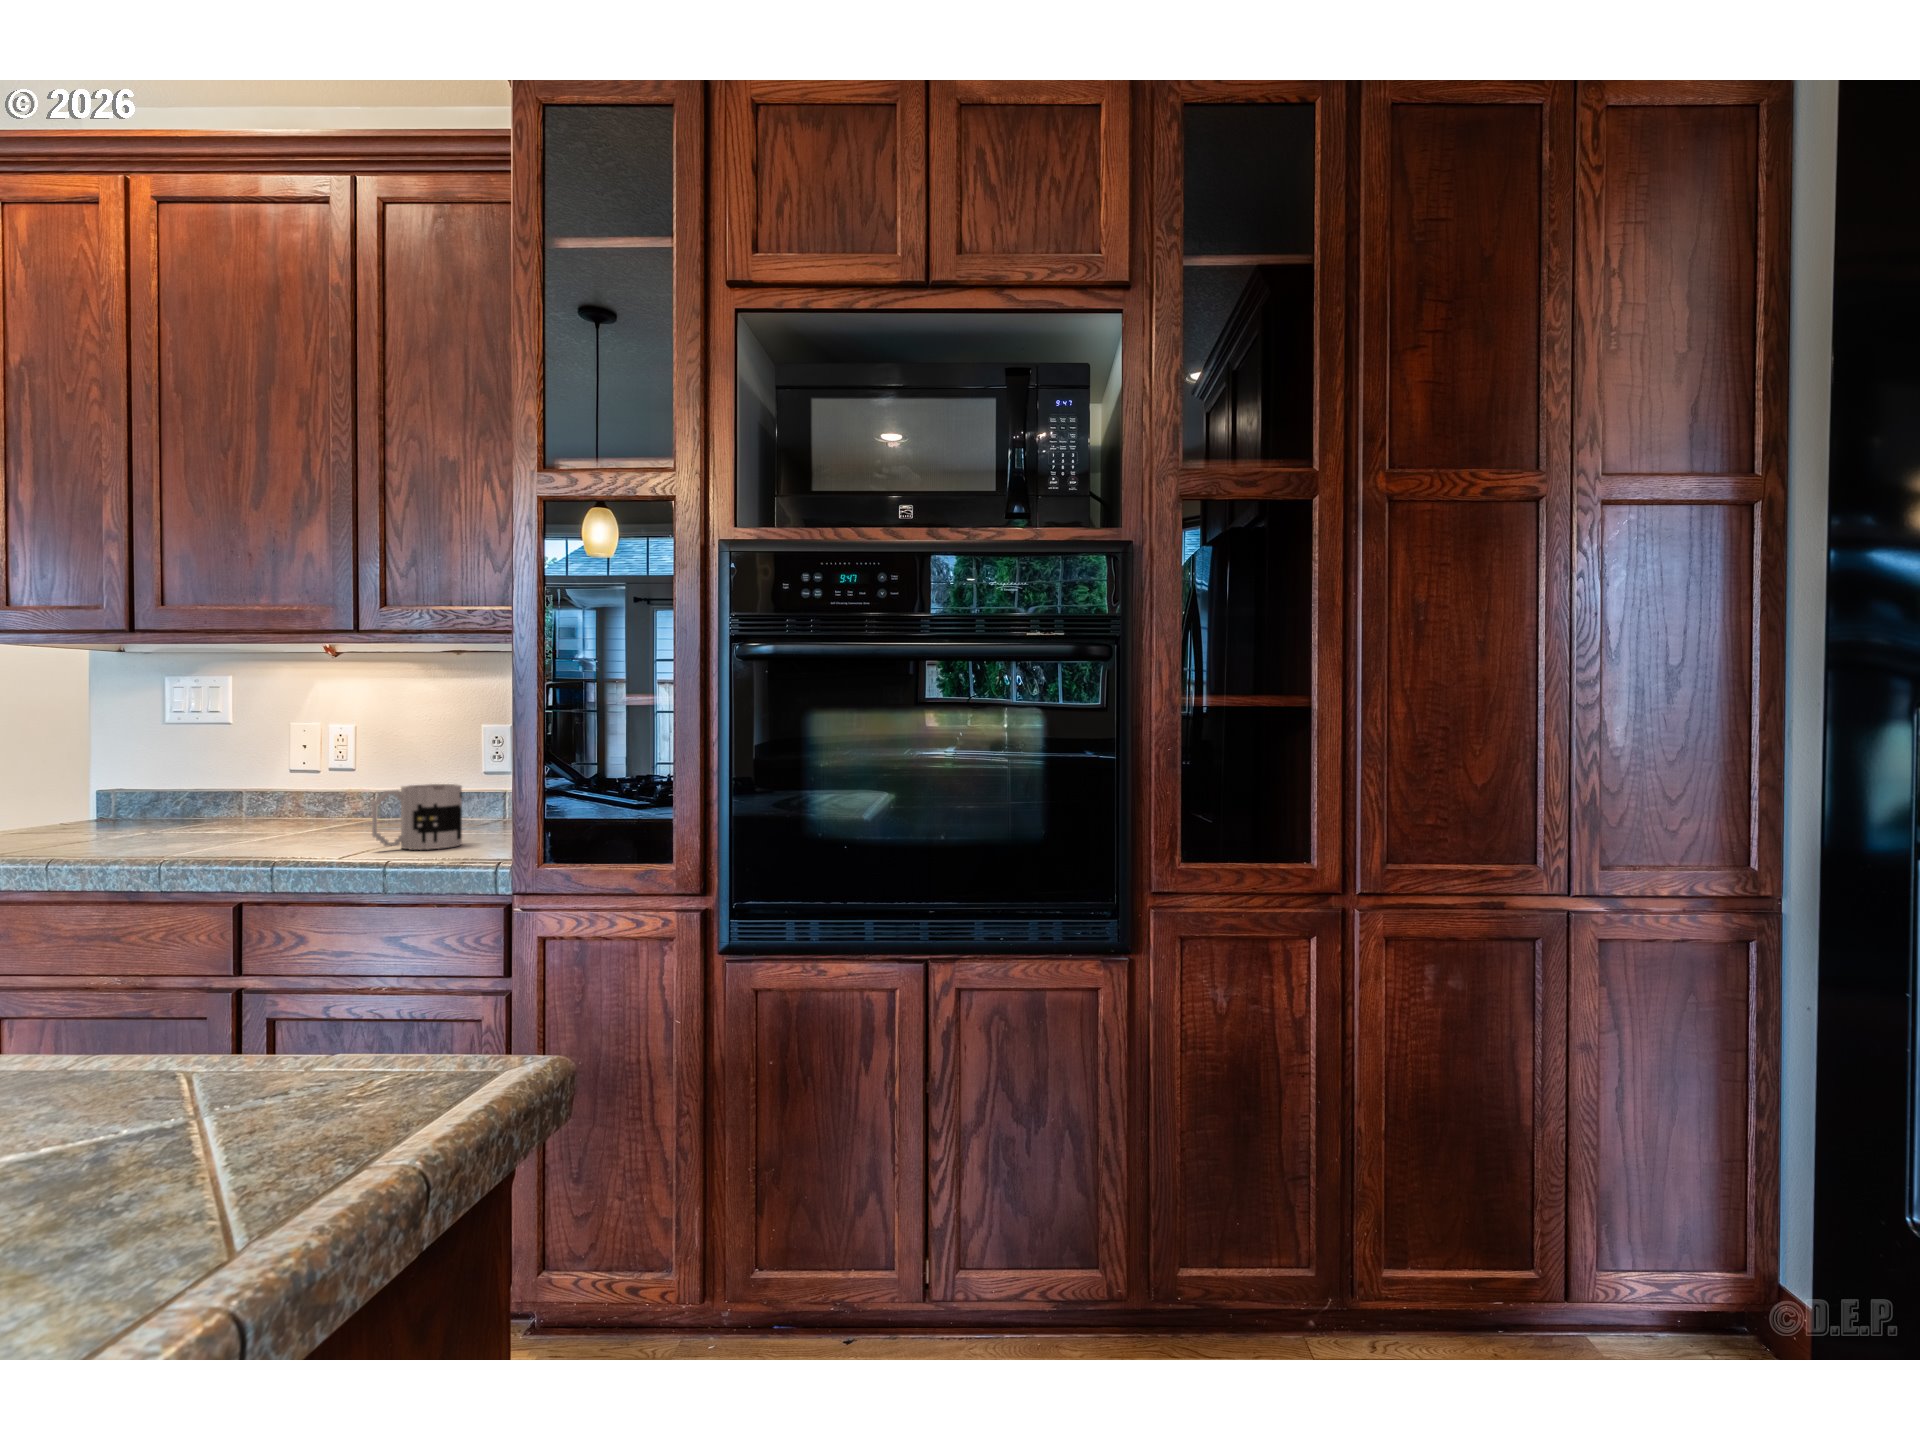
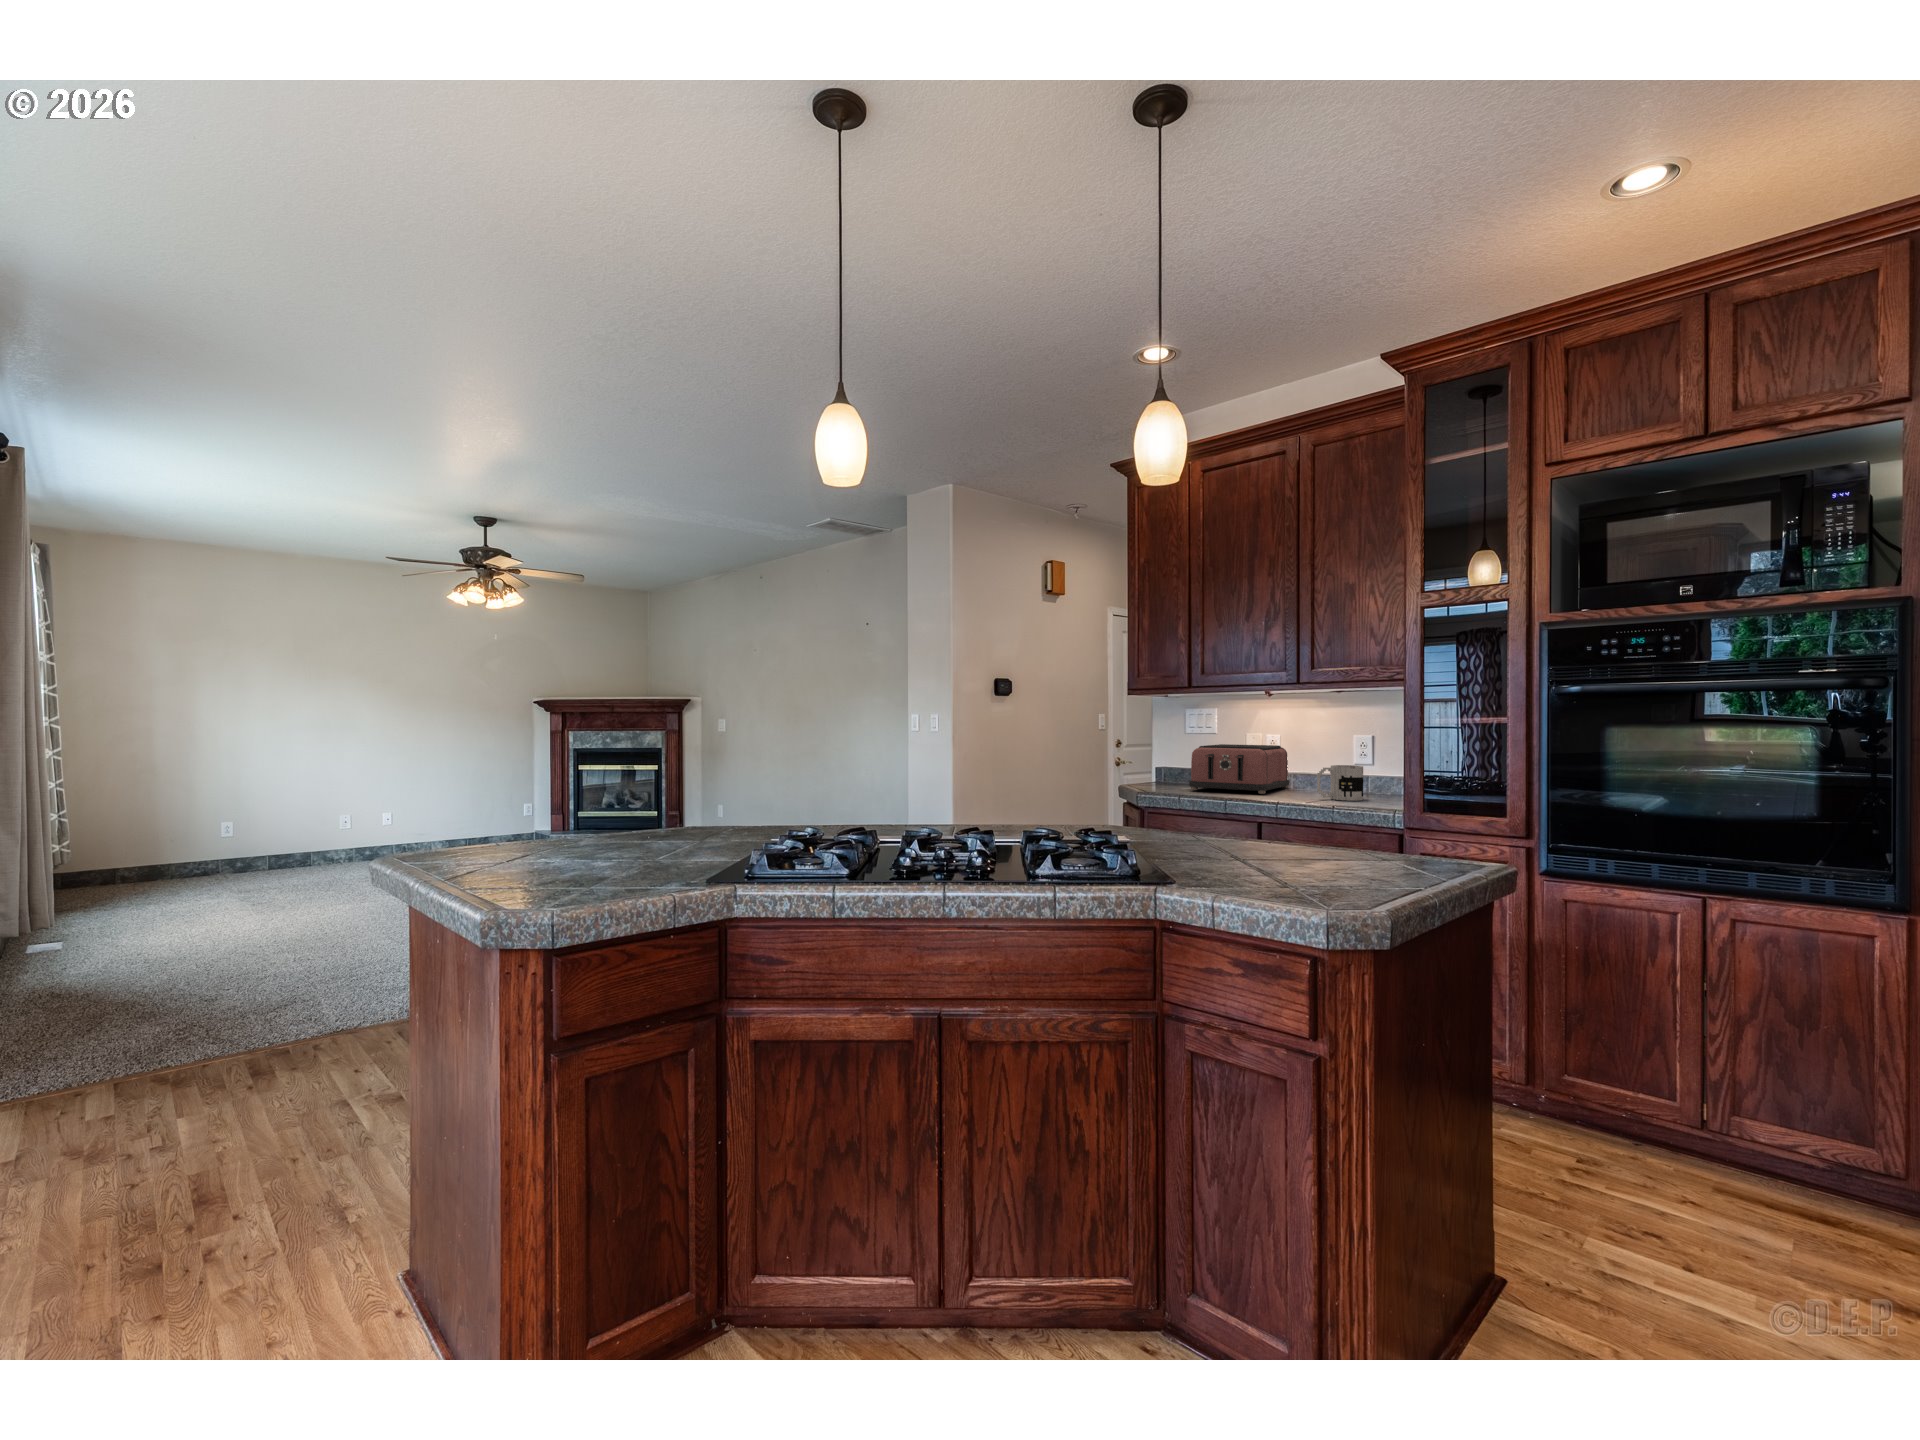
toaster: none [100,752,352,849] -> present [1189,744,1290,794]

